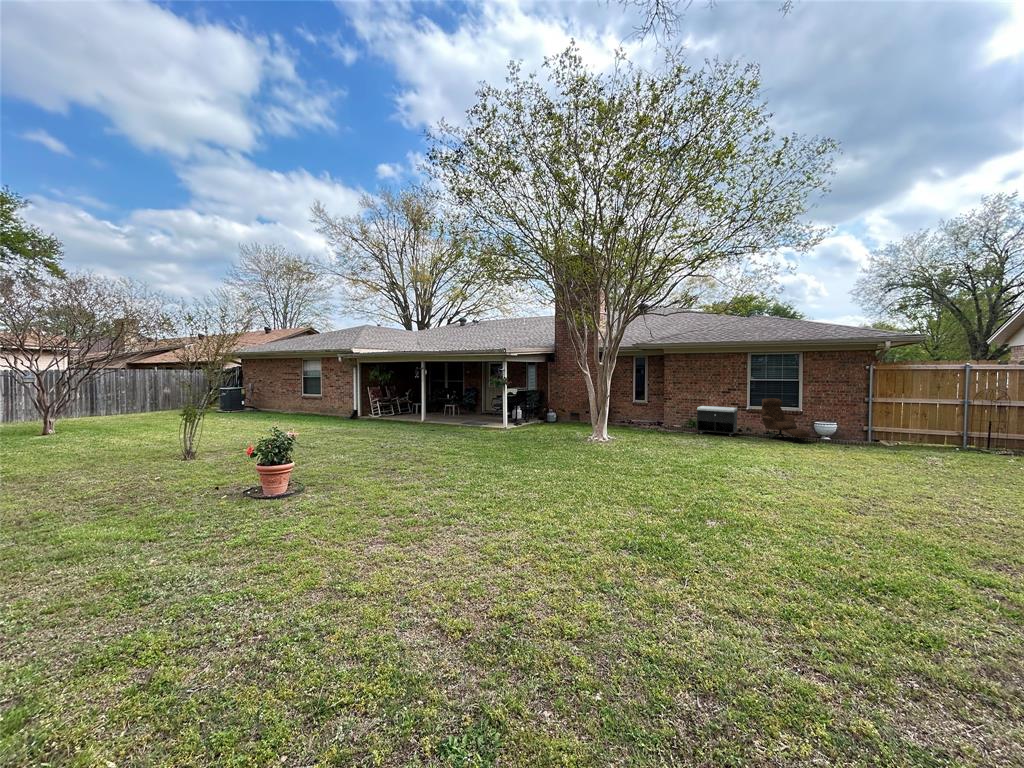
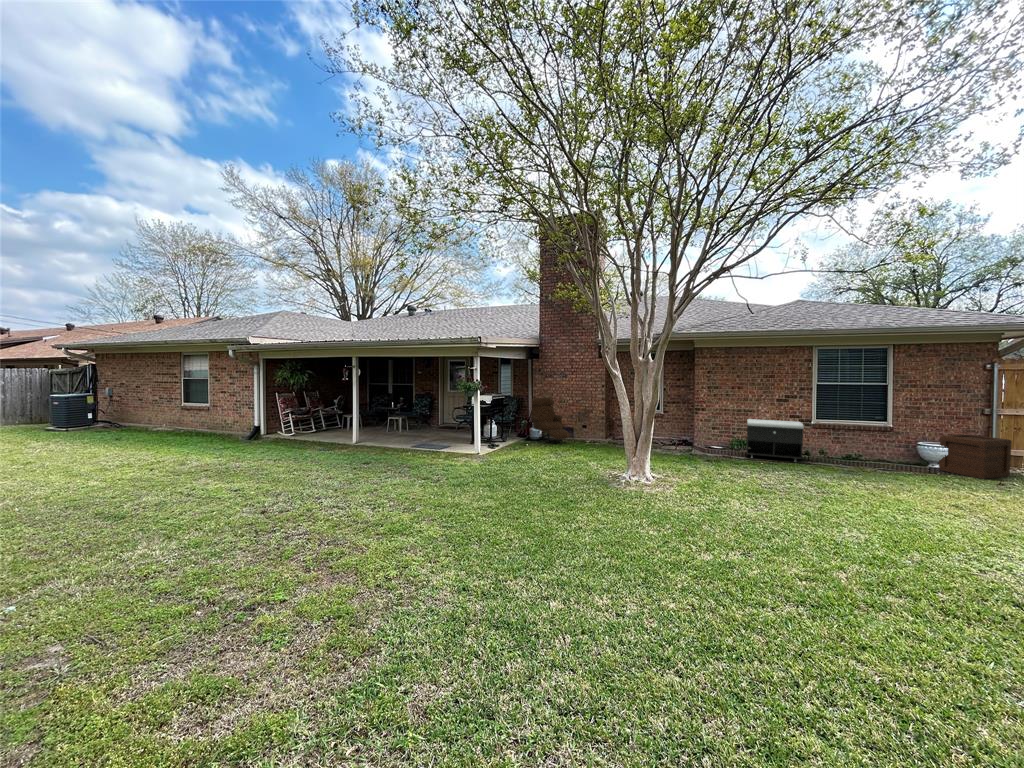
lounge chair: present [761,398,810,443] -> present [531,398,570,445]
wooden crate: none [826,416,872,446] -> present [939,434,1012,479]

